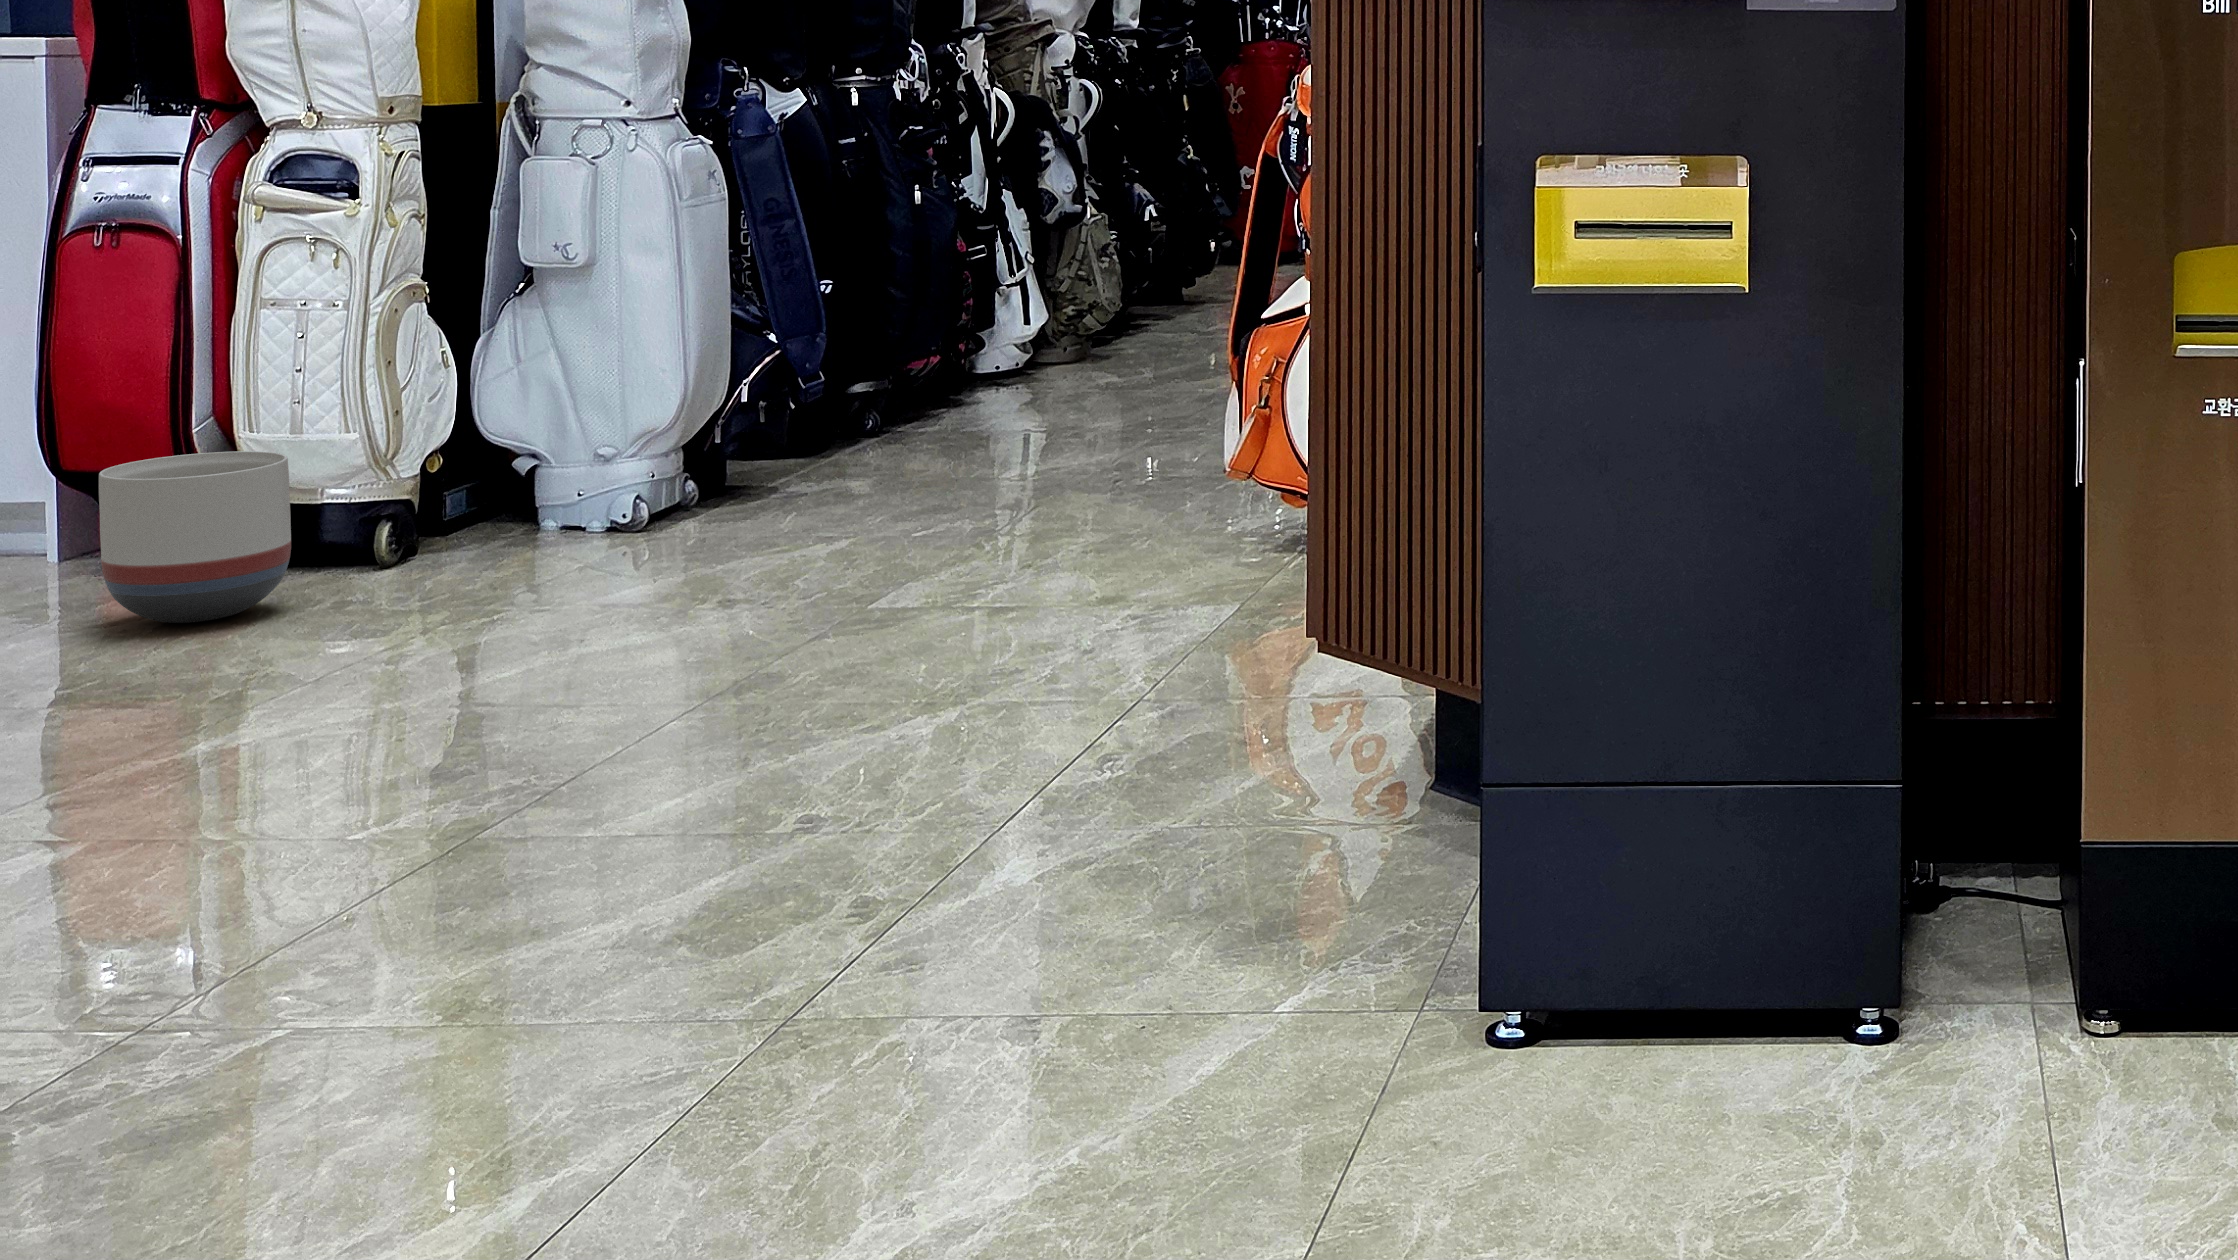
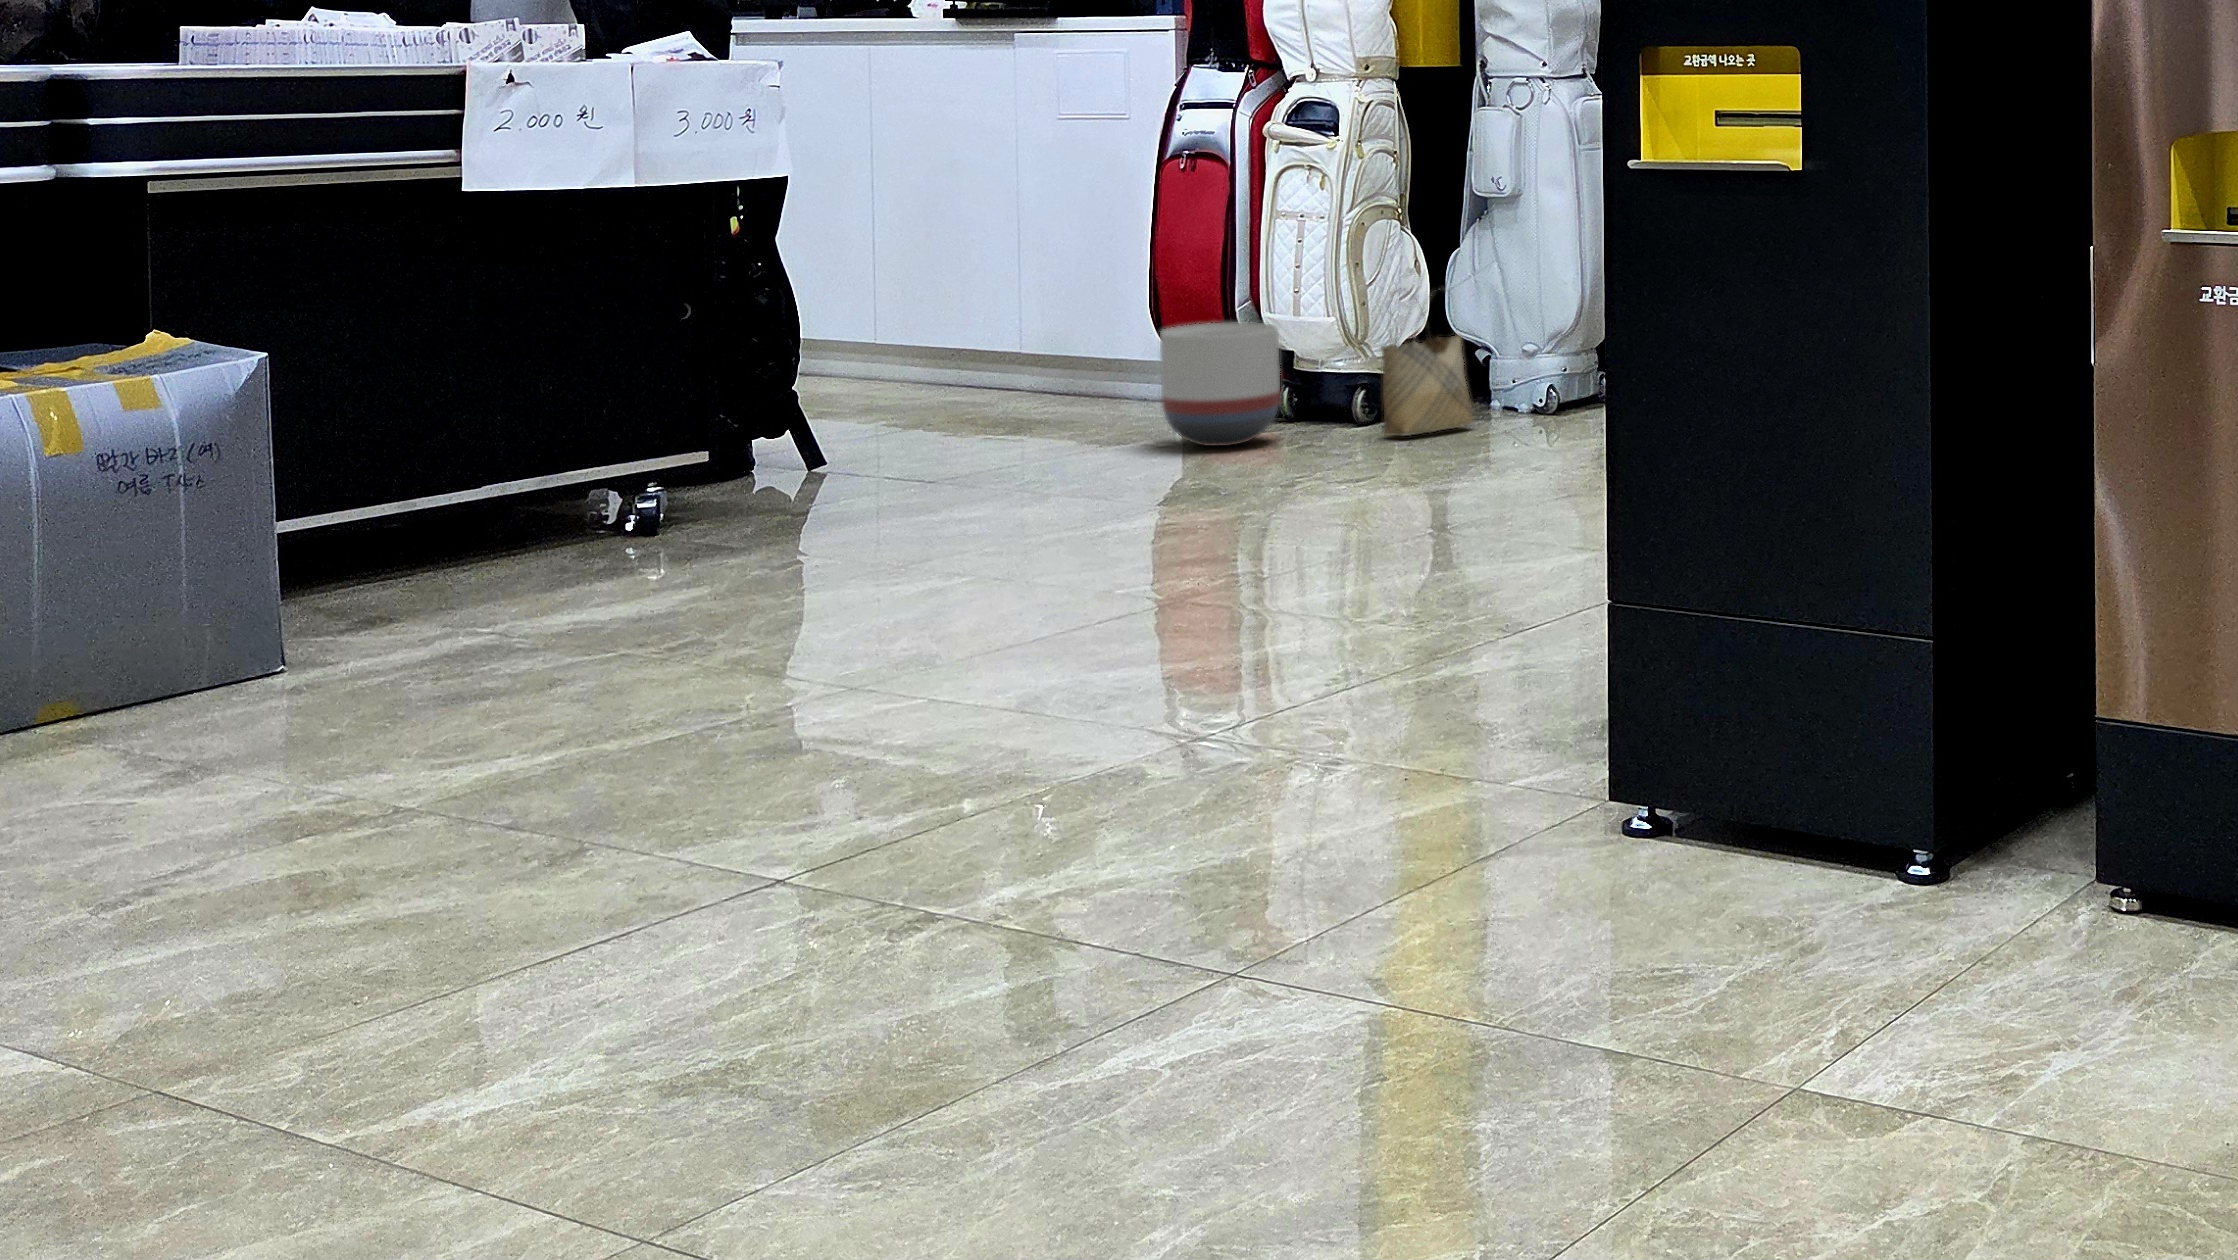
woven basket: none [442,389,563,582] -> present [1381,288,1472,436]

